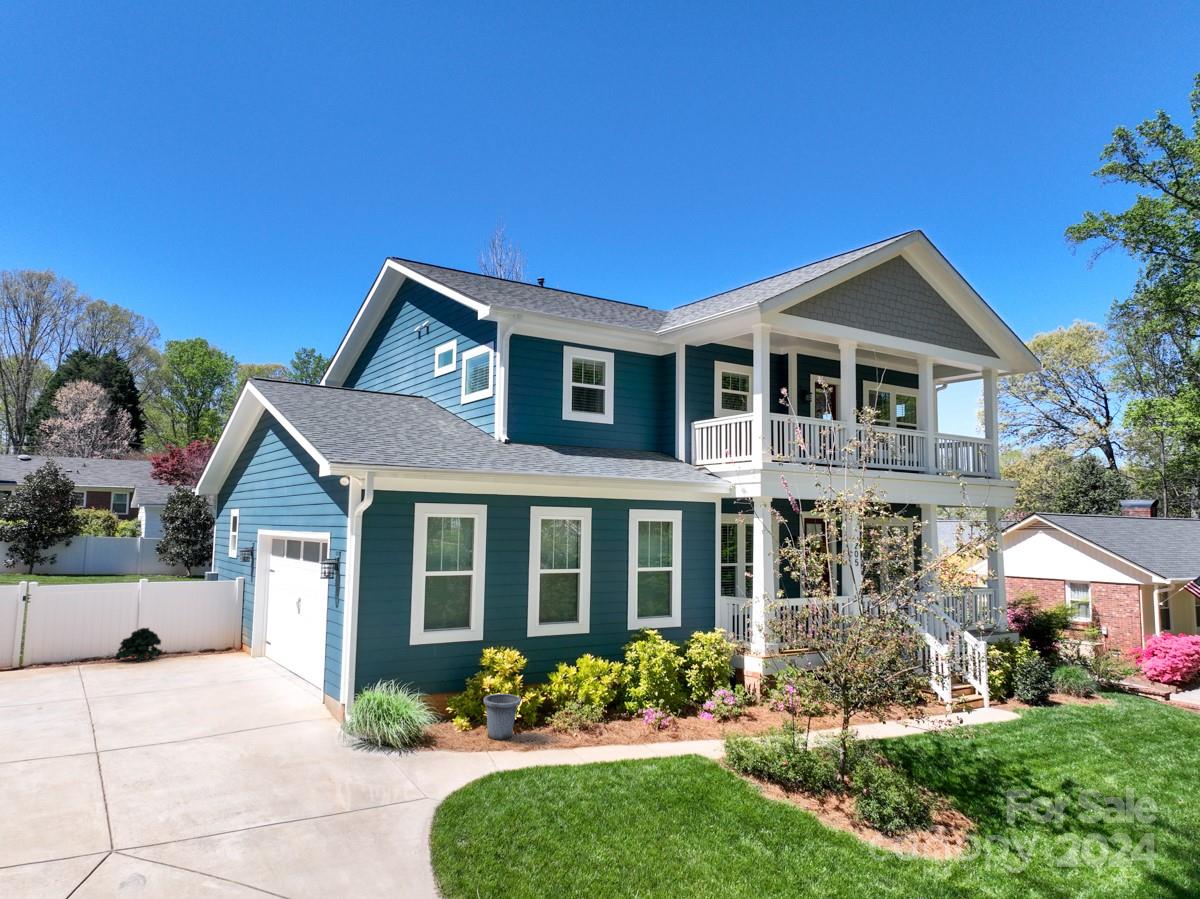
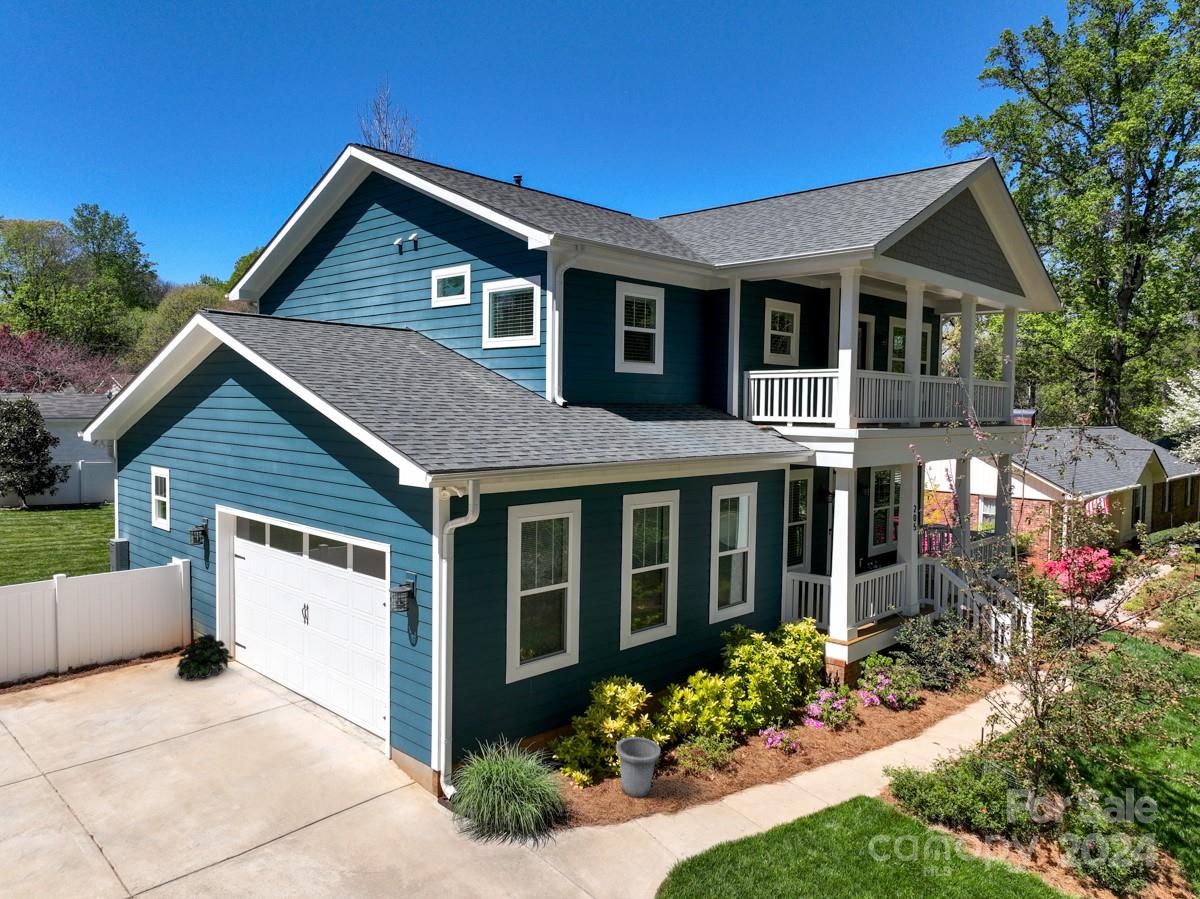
potted plant: present [116,628,162,662] -> present [177,634,233,680]

